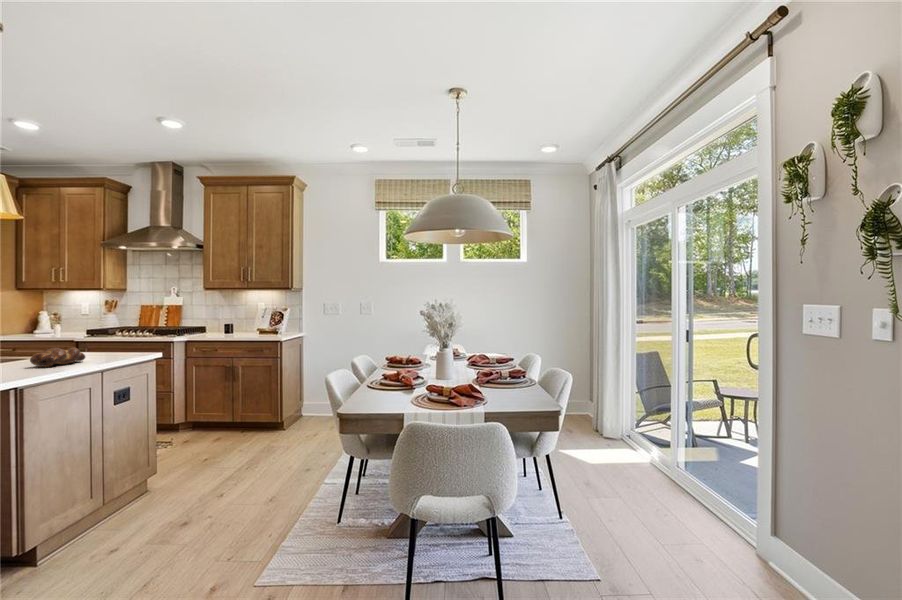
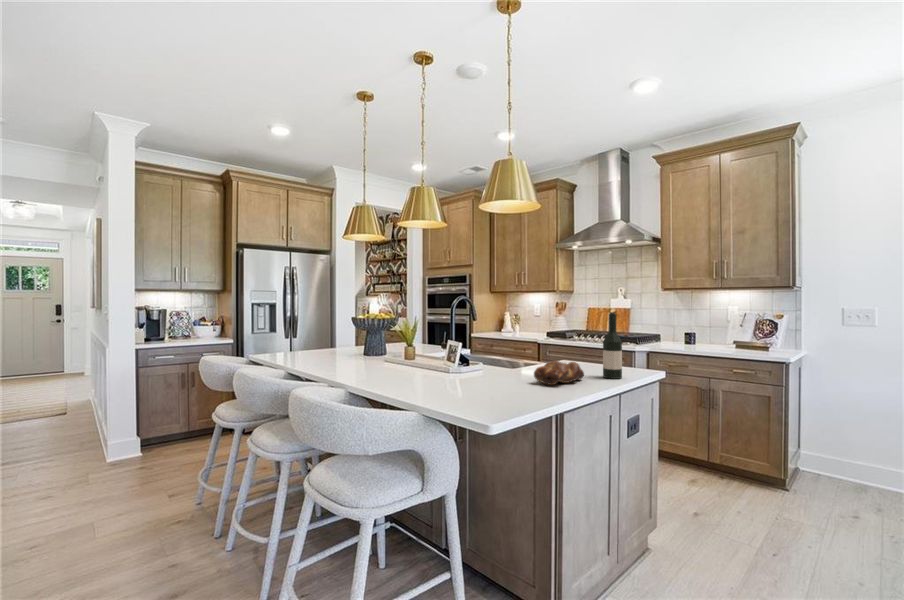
wine bottle: none [106,308,124,359] -> present [603,312,622,379]

